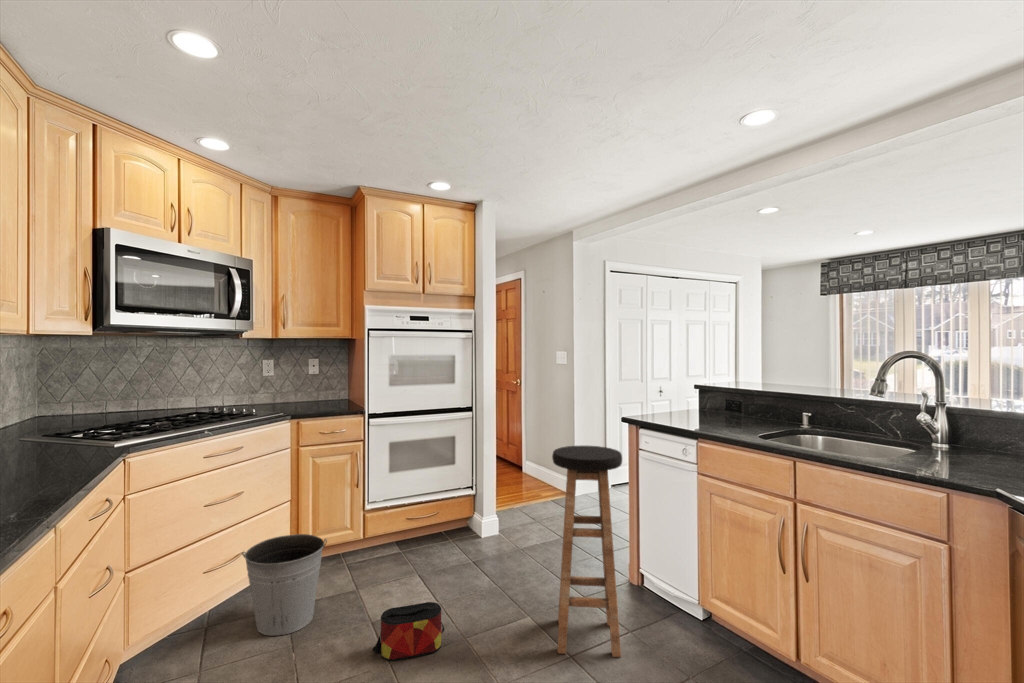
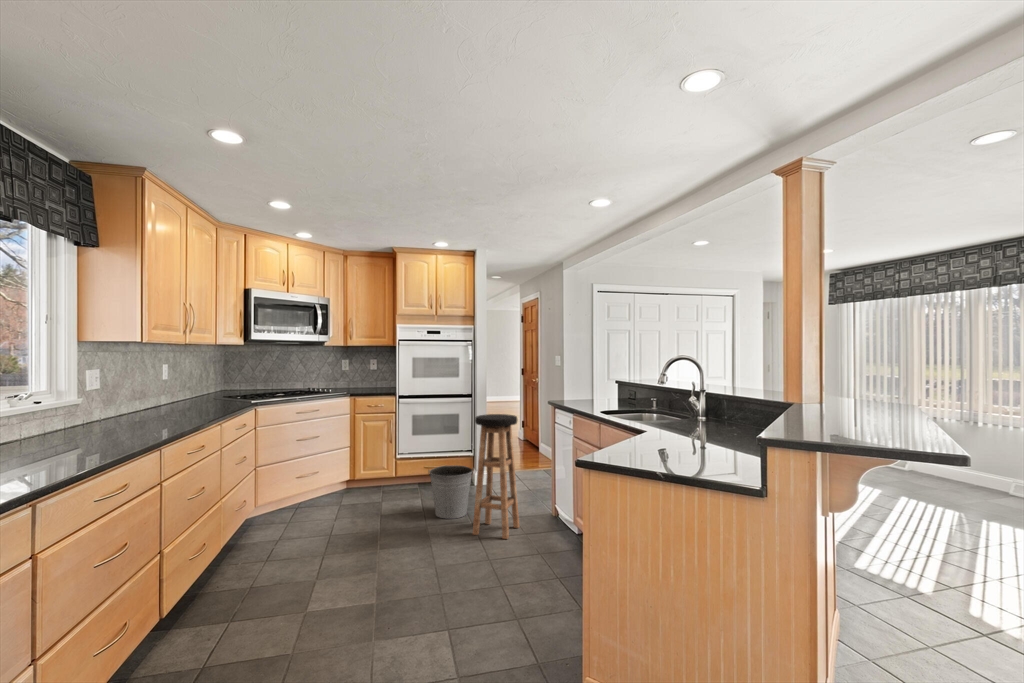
bucket: present [242,534,327,636] -> present [428,465,474,519]
bag: present [372,602,444,661] -> none [373,502,415,529]

